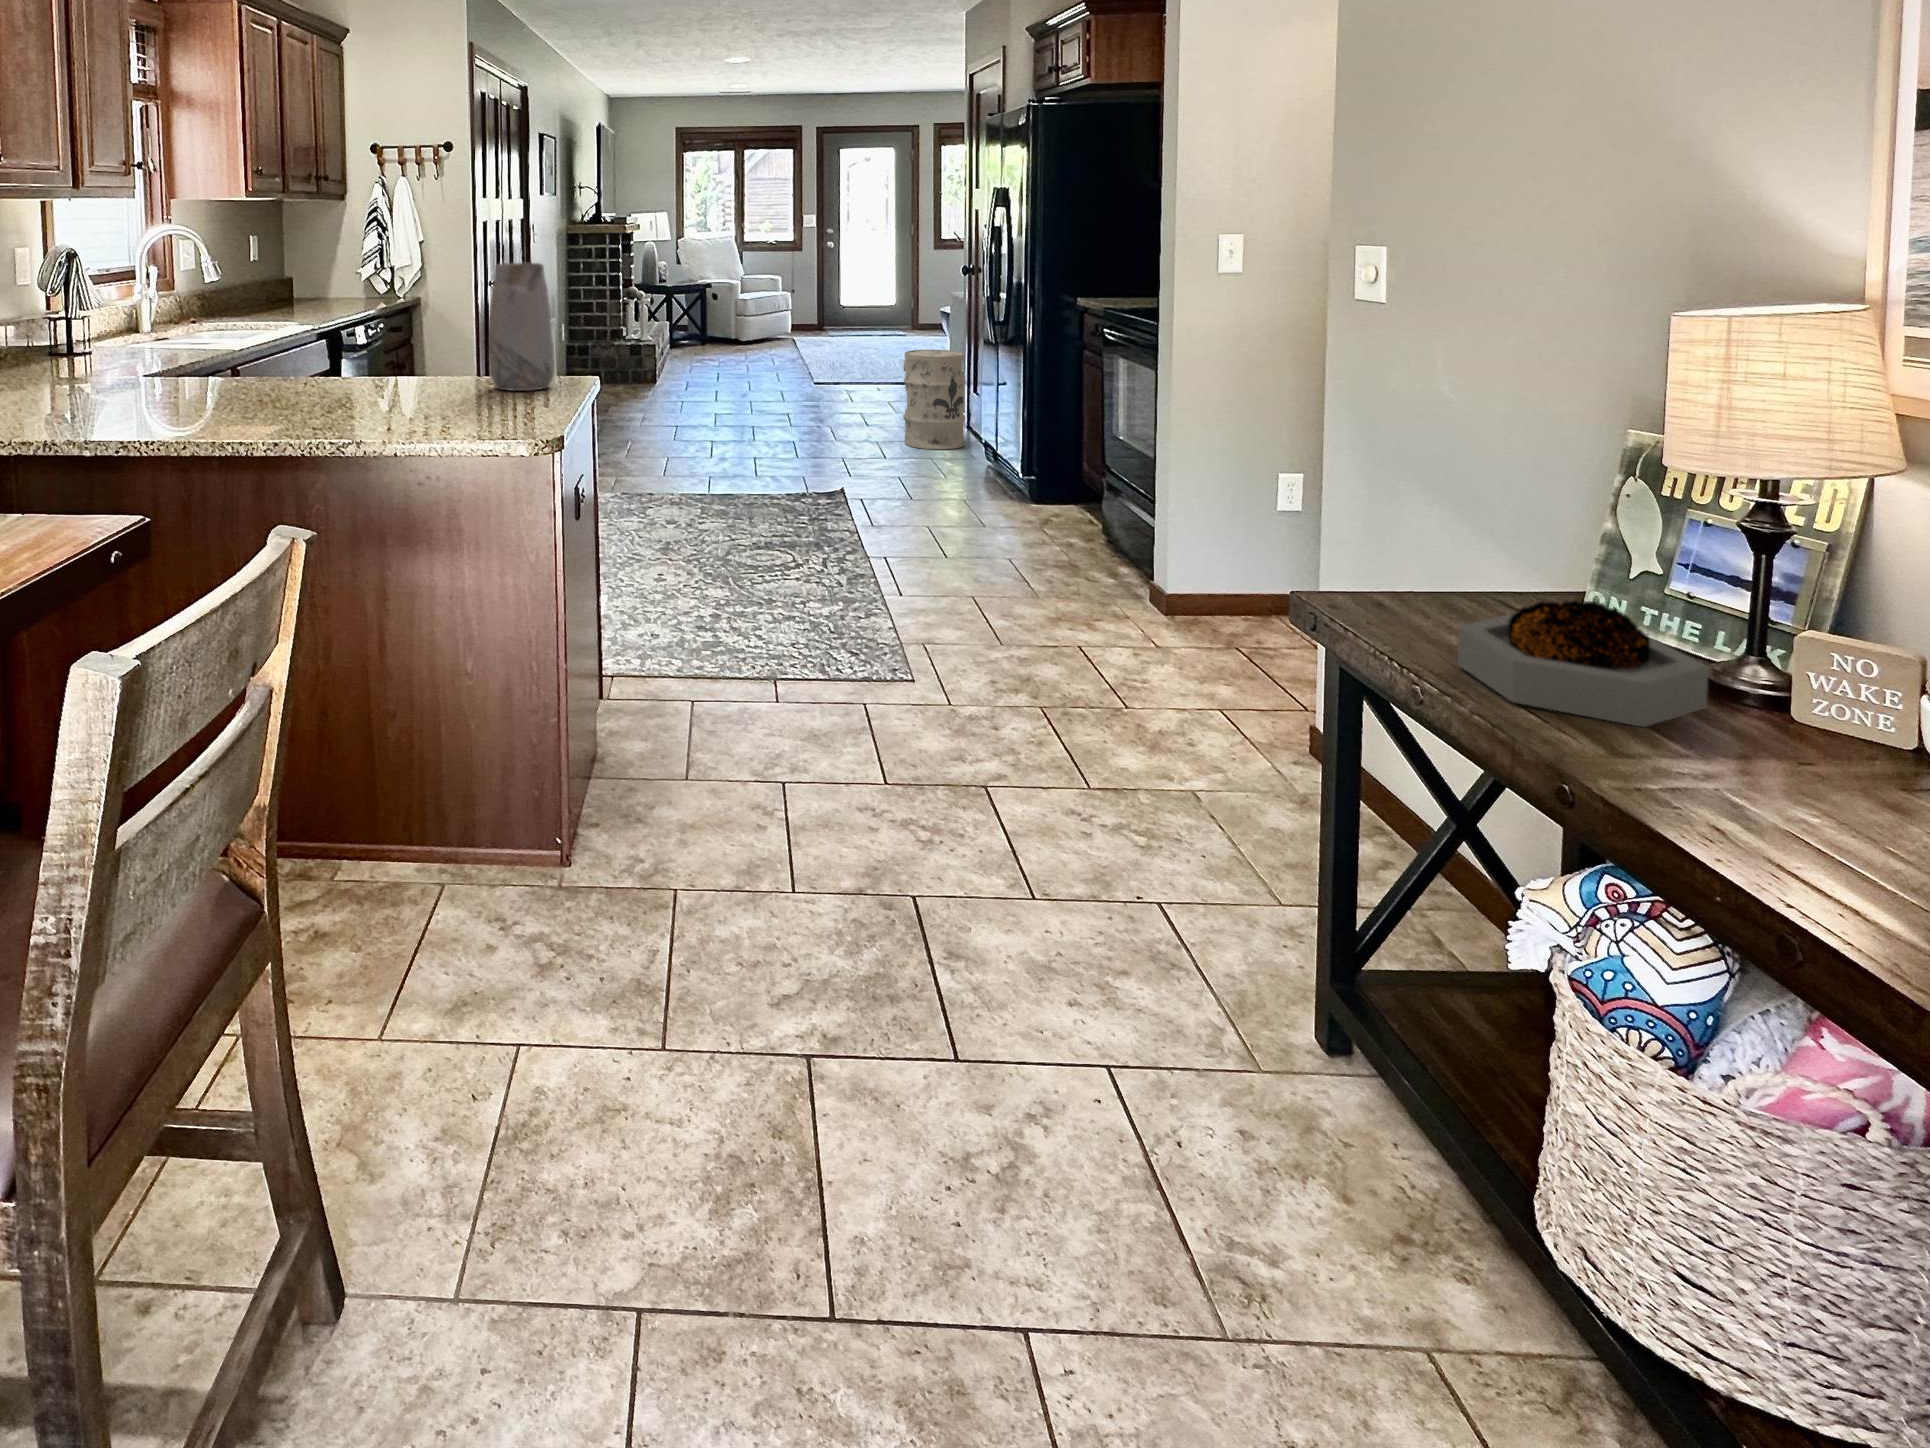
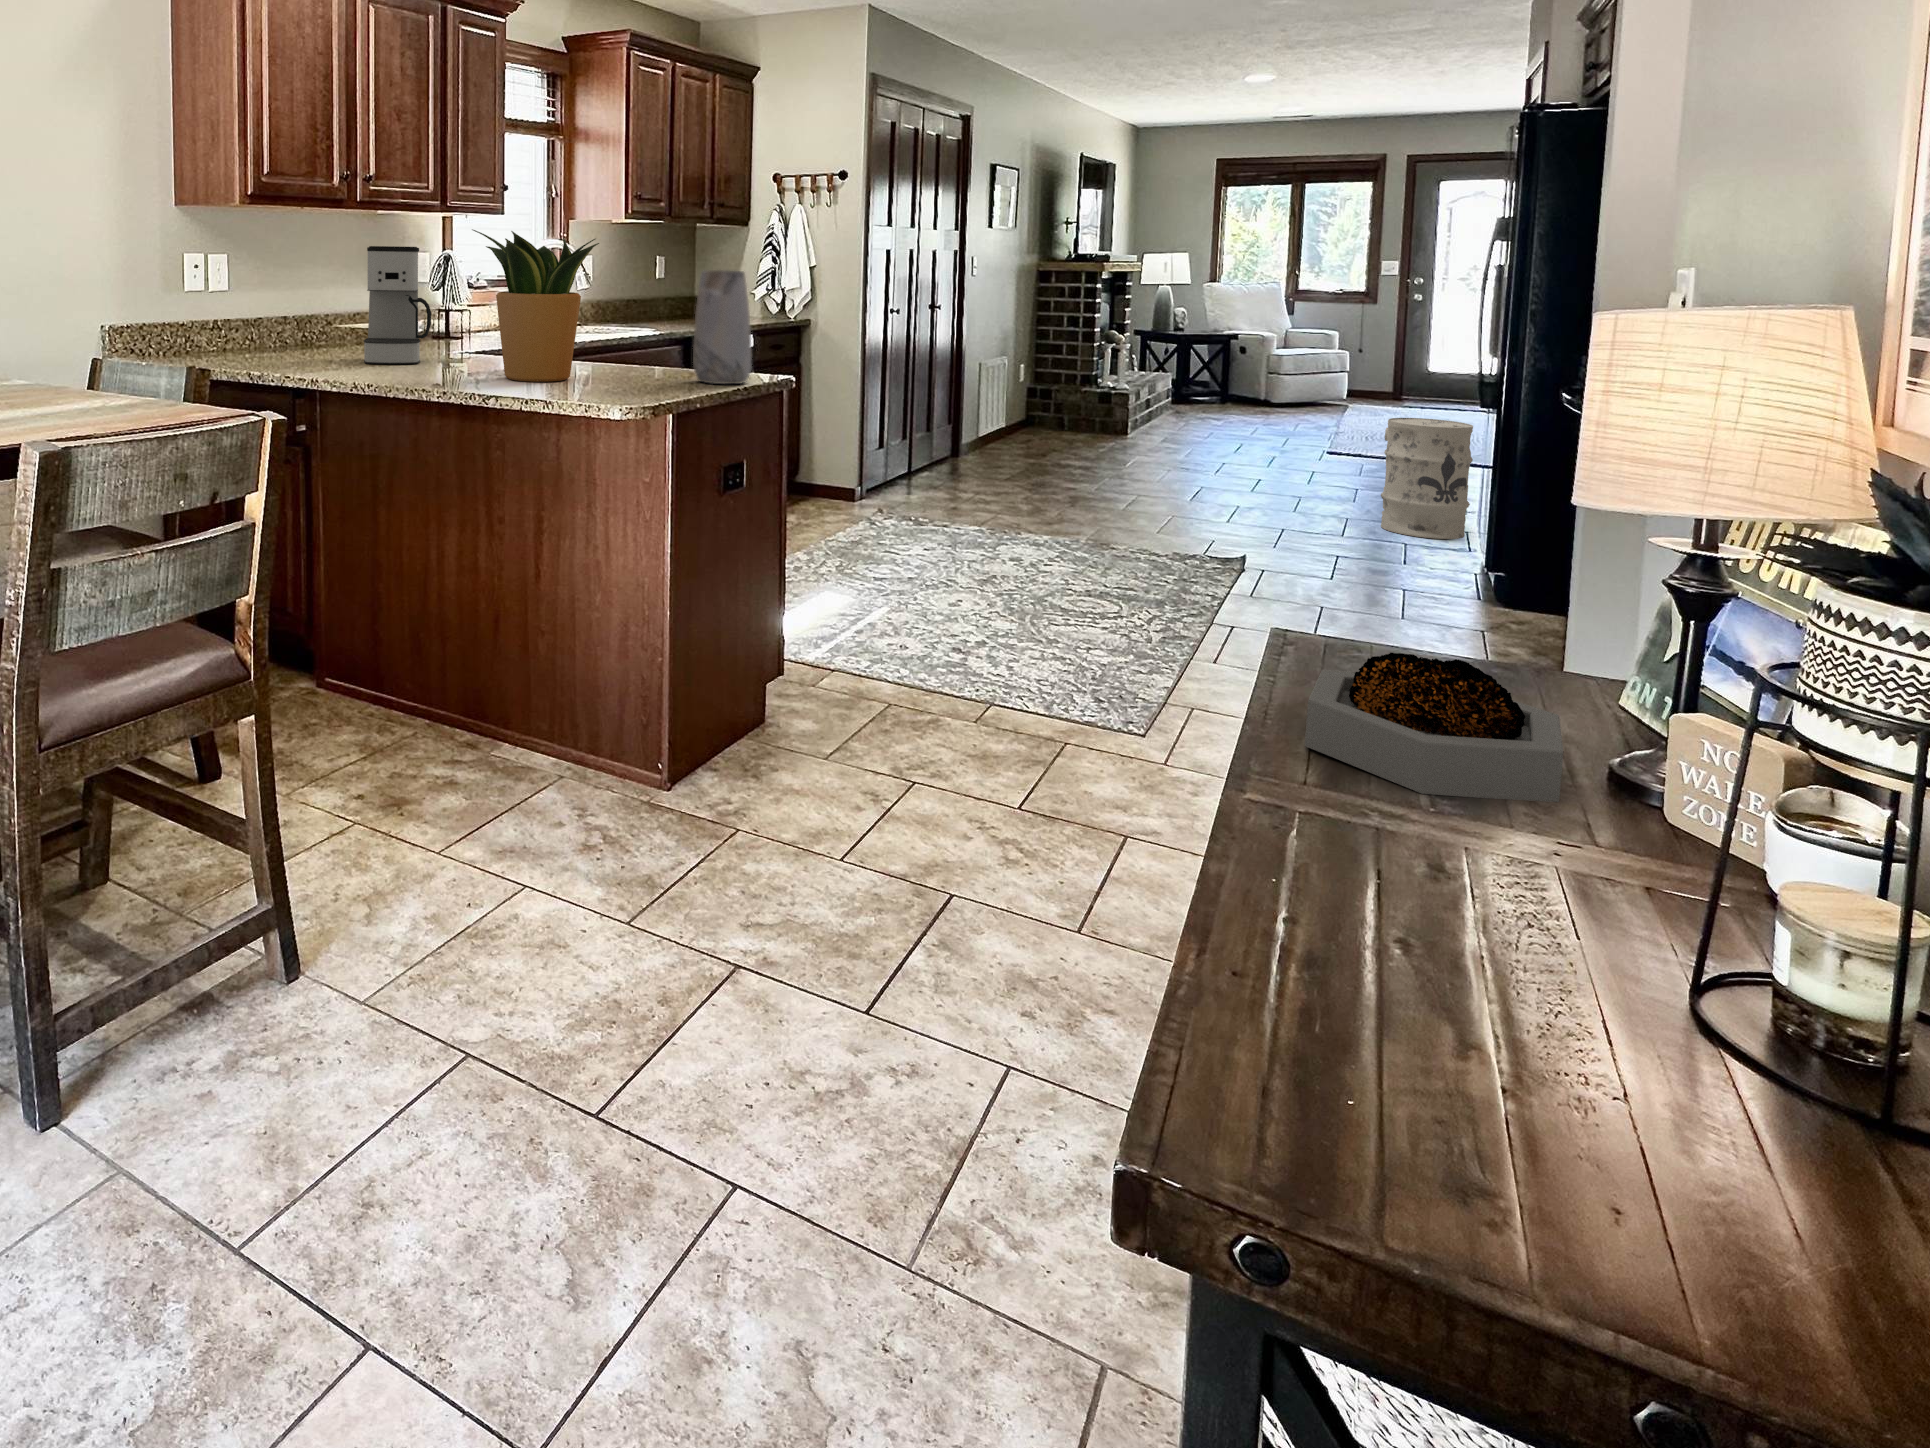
potted plant: none [223,226,403,411] -> present [472,229,599,382]
coffee maker: none [21,247,124,406] -> present [364,246,431,364]

